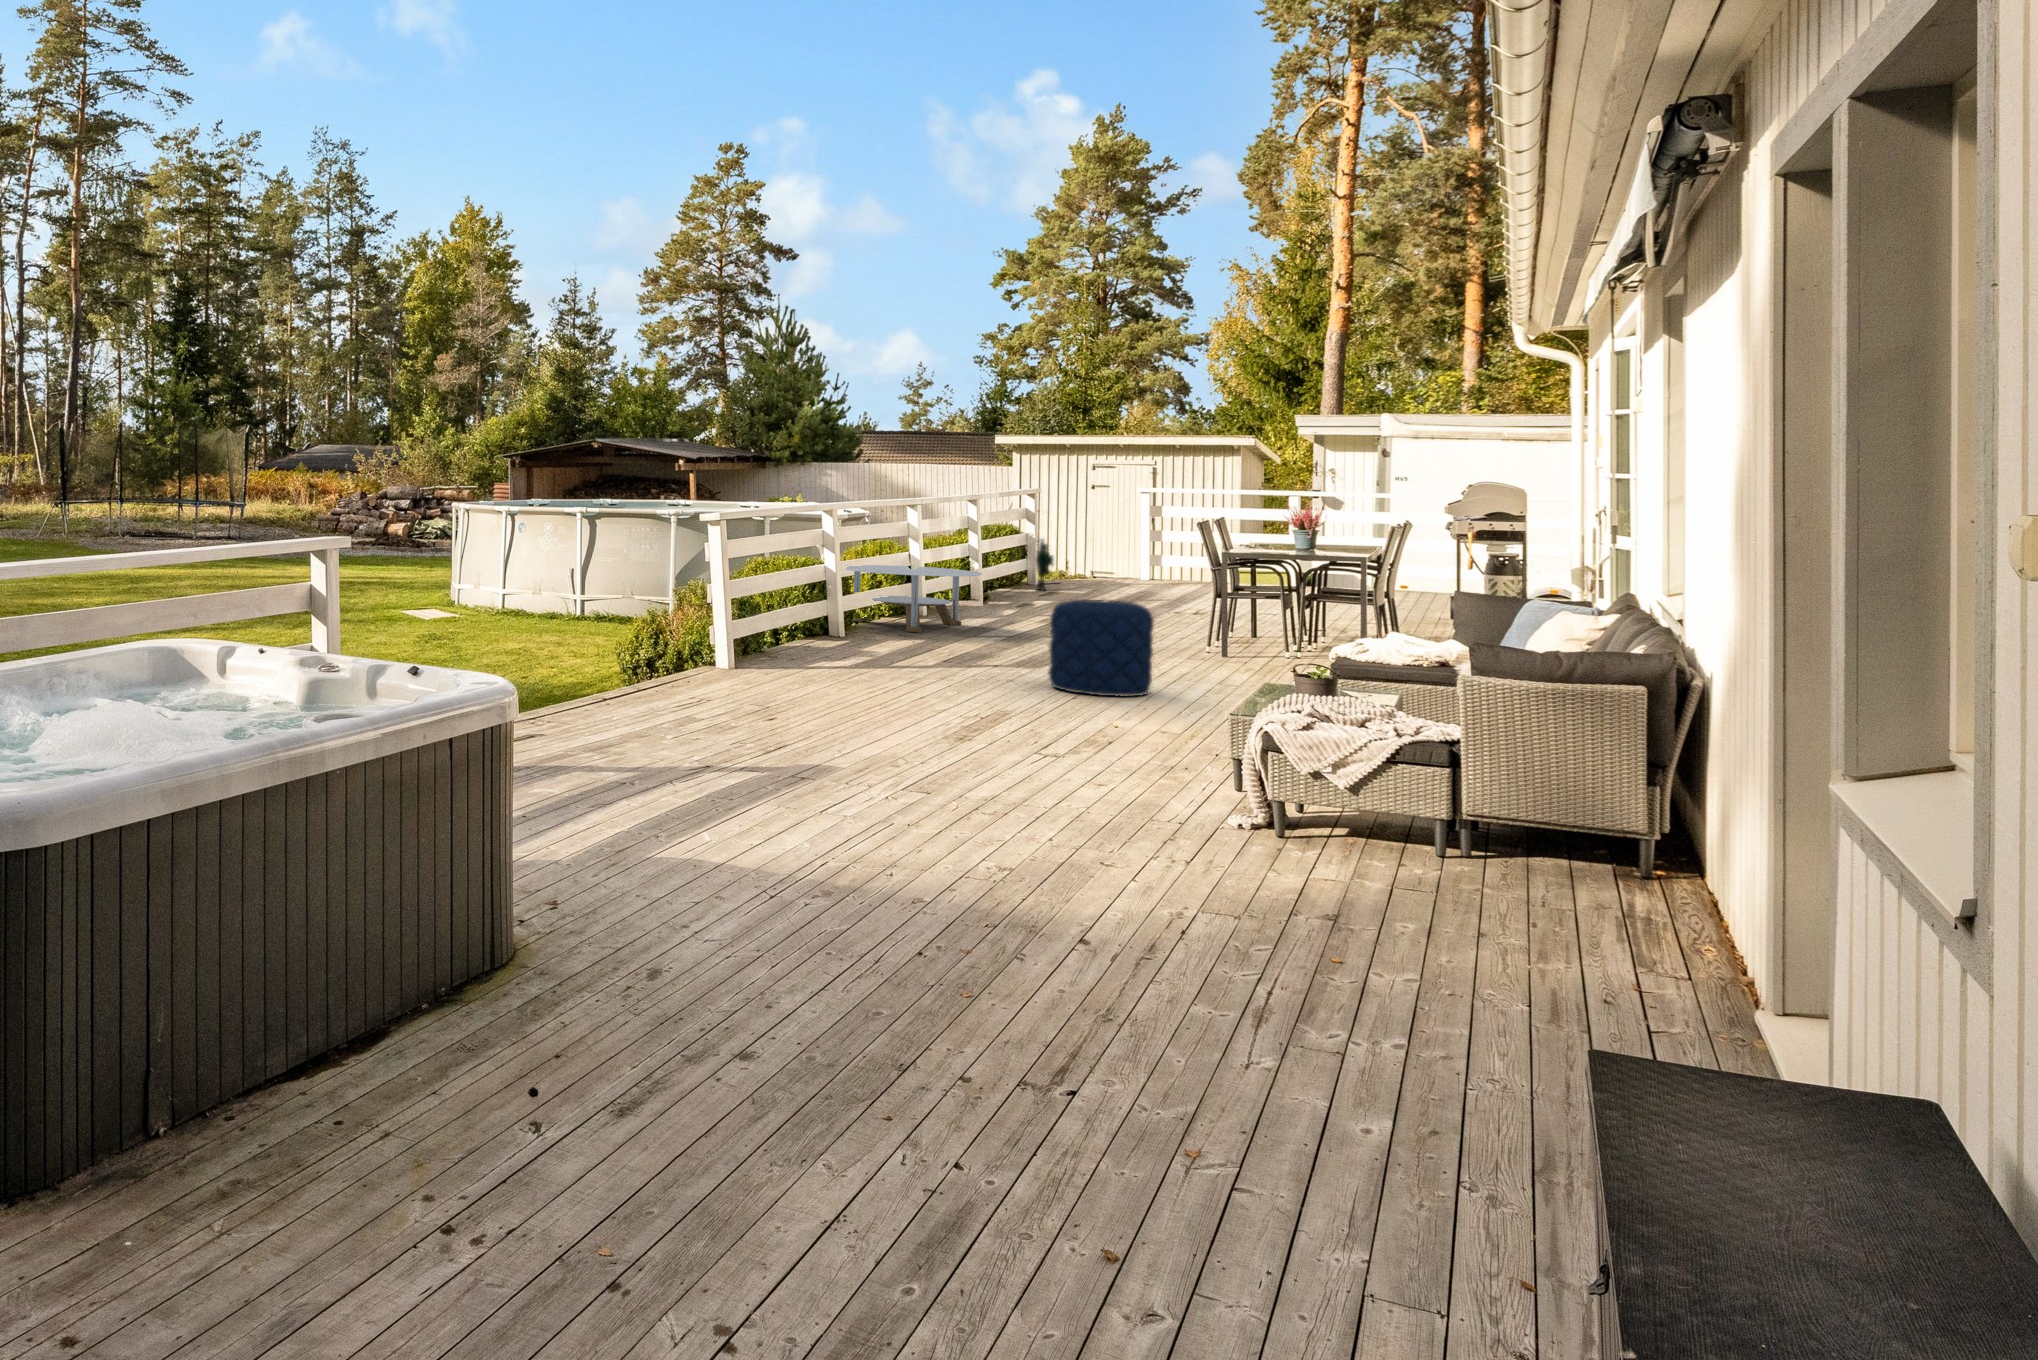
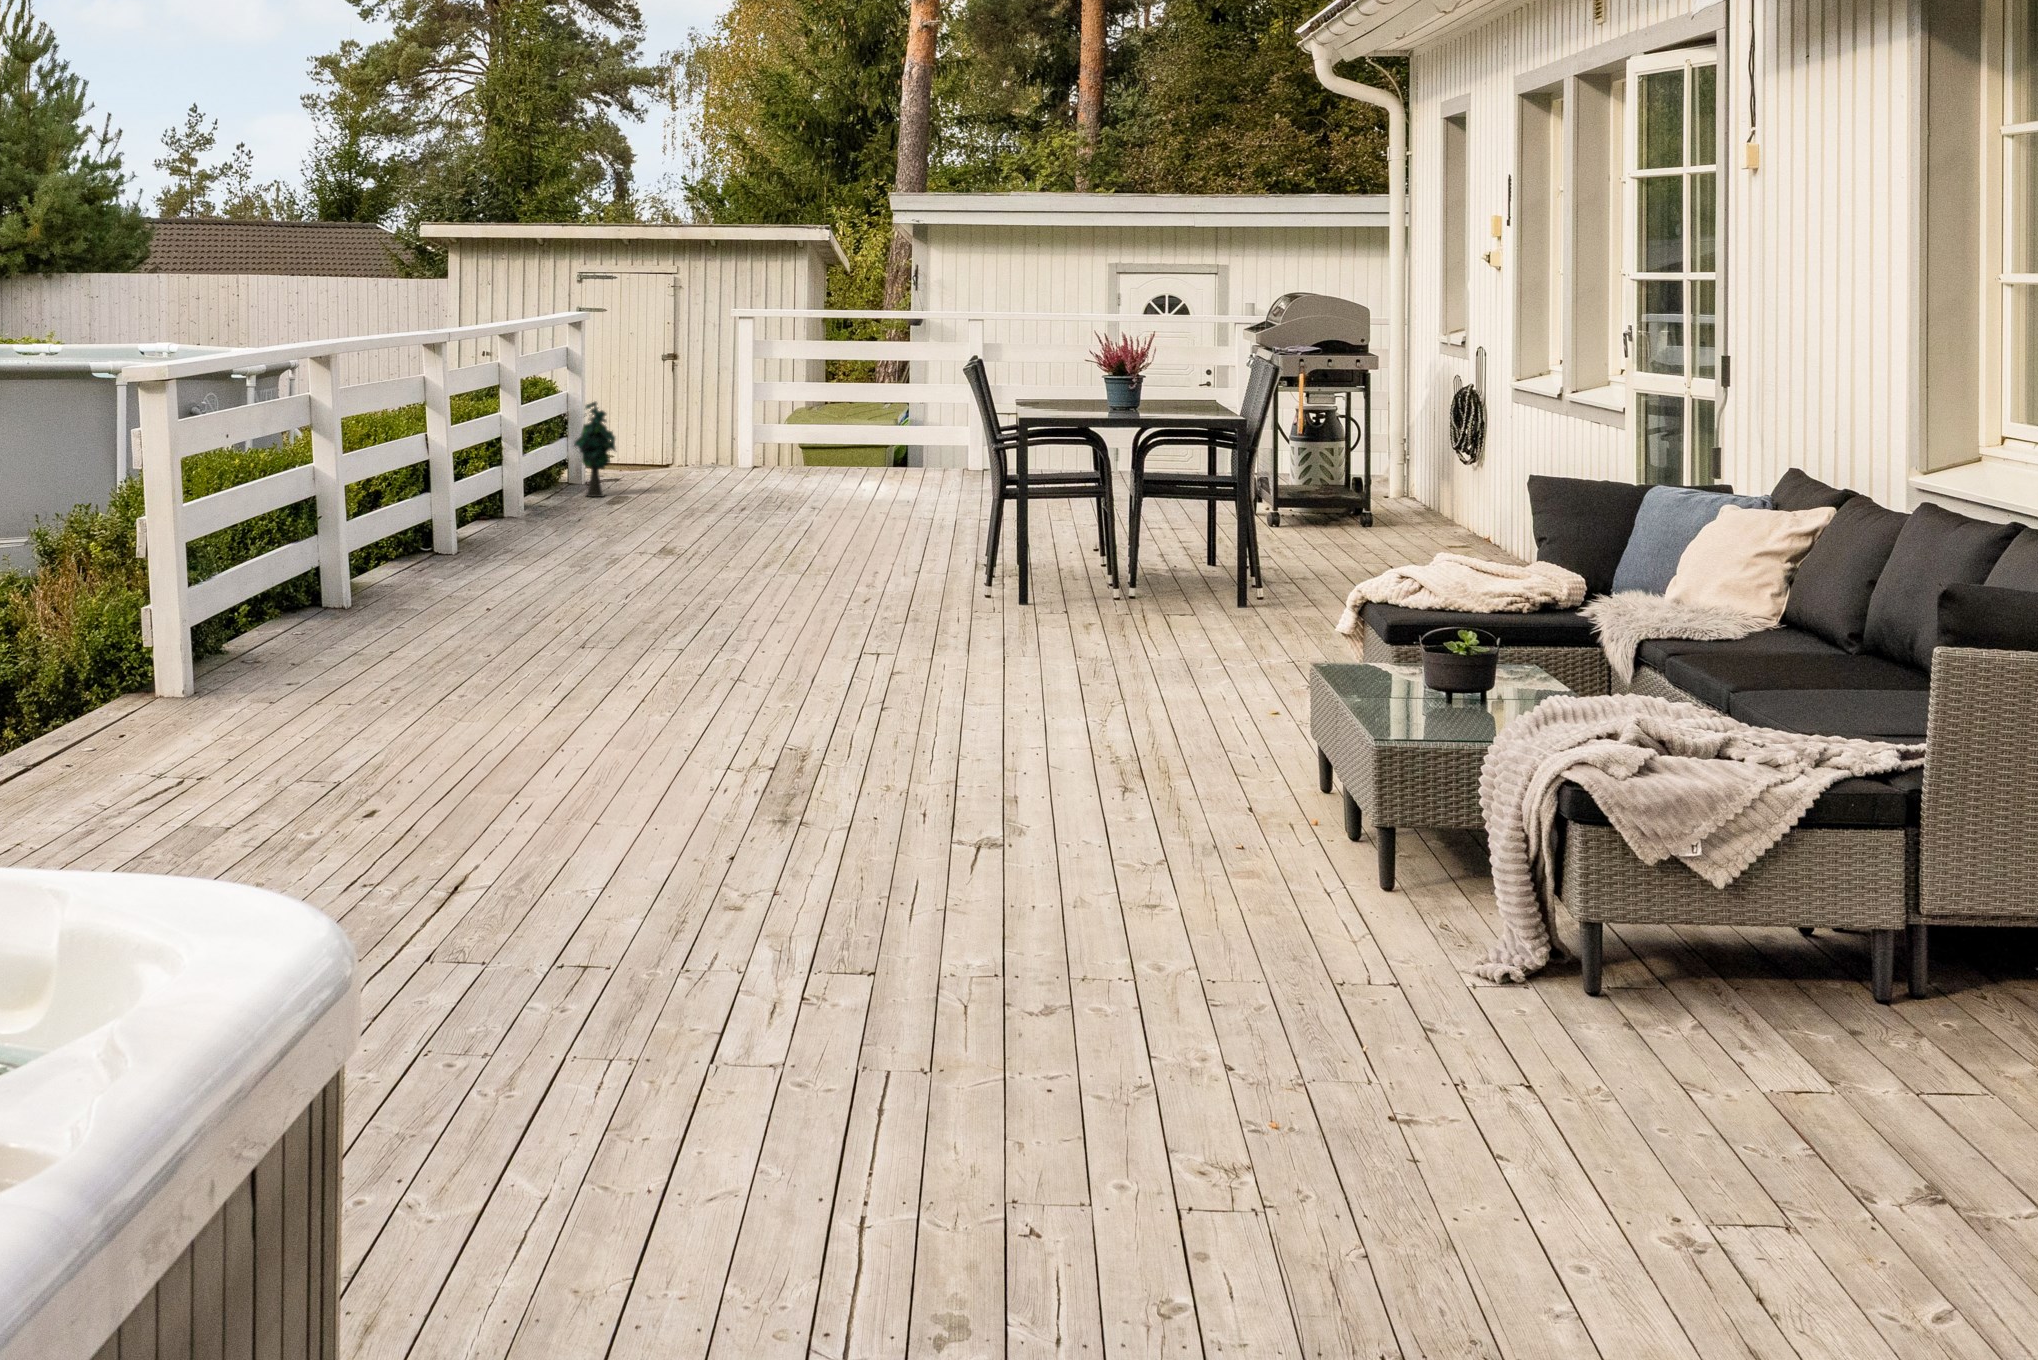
round table: present [846,565,982,632] -> none [329,486,630,639]
pouf: present [1048,600,1154,697] -> none [995,572,1216,806]

